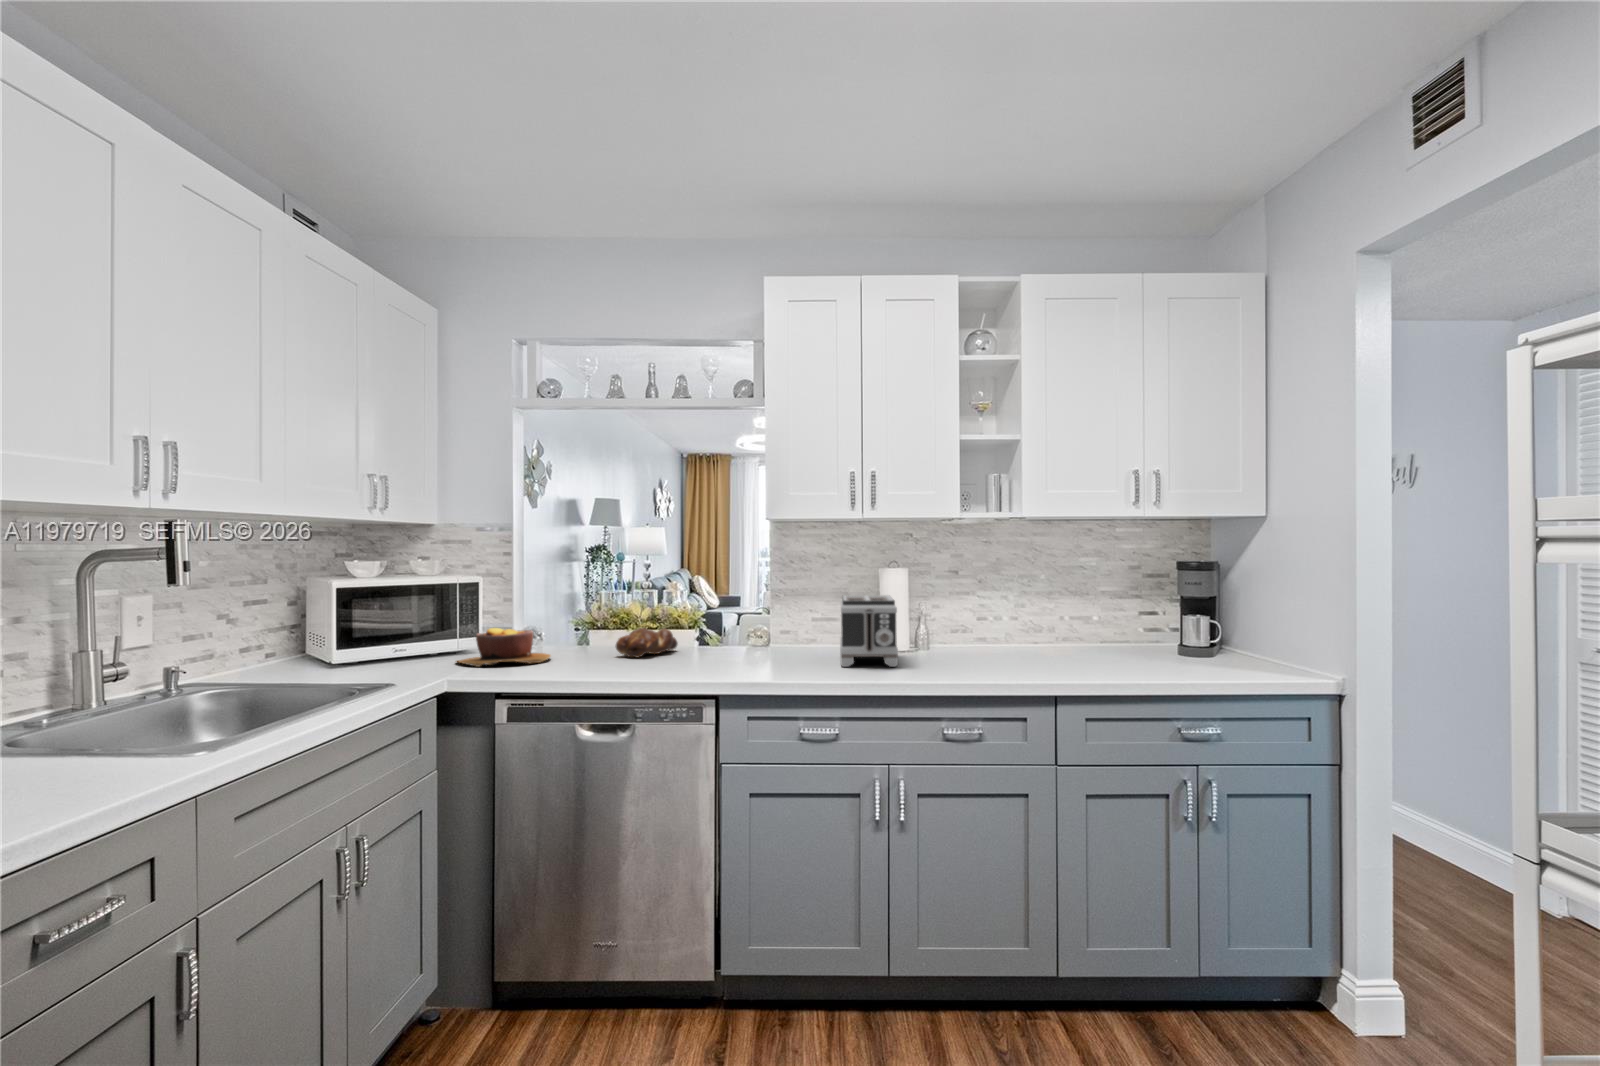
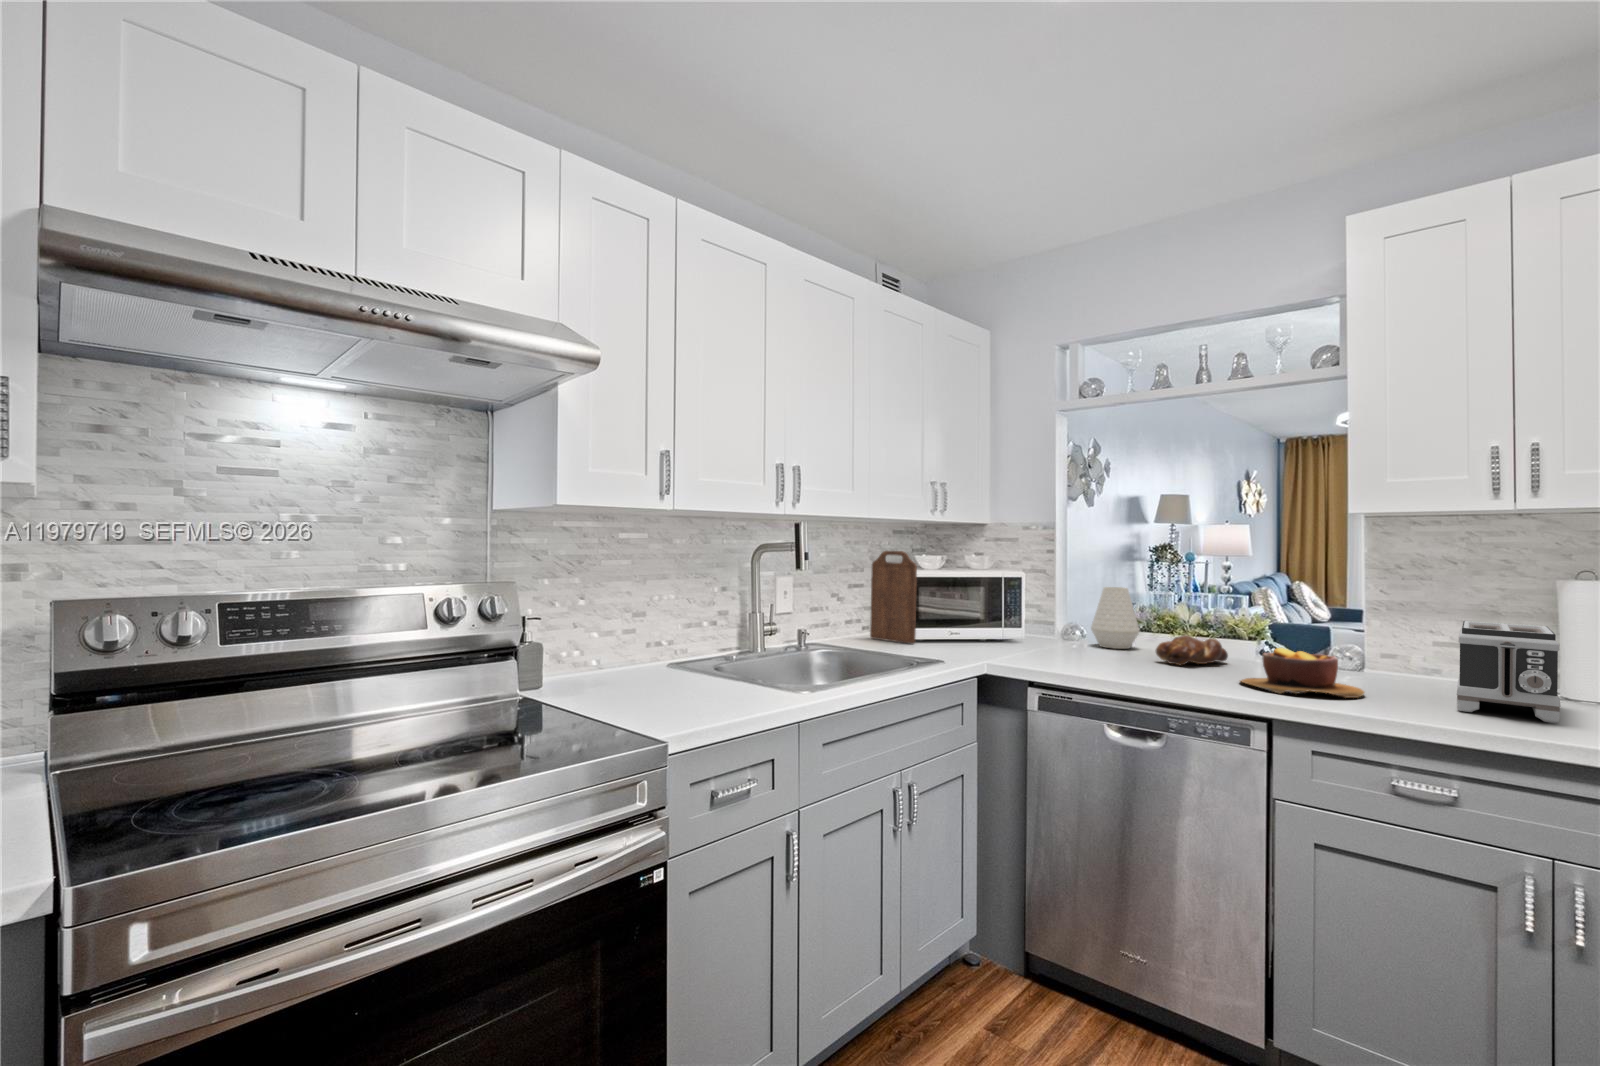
cutting board: none [278,555,345,669] -> present [870,551,917,643]
vase: none [550,585,598,649] -> present [1091,587,1139,649]
bowl: present [458,628,551,667] -> present [1241,648,1365,698]

